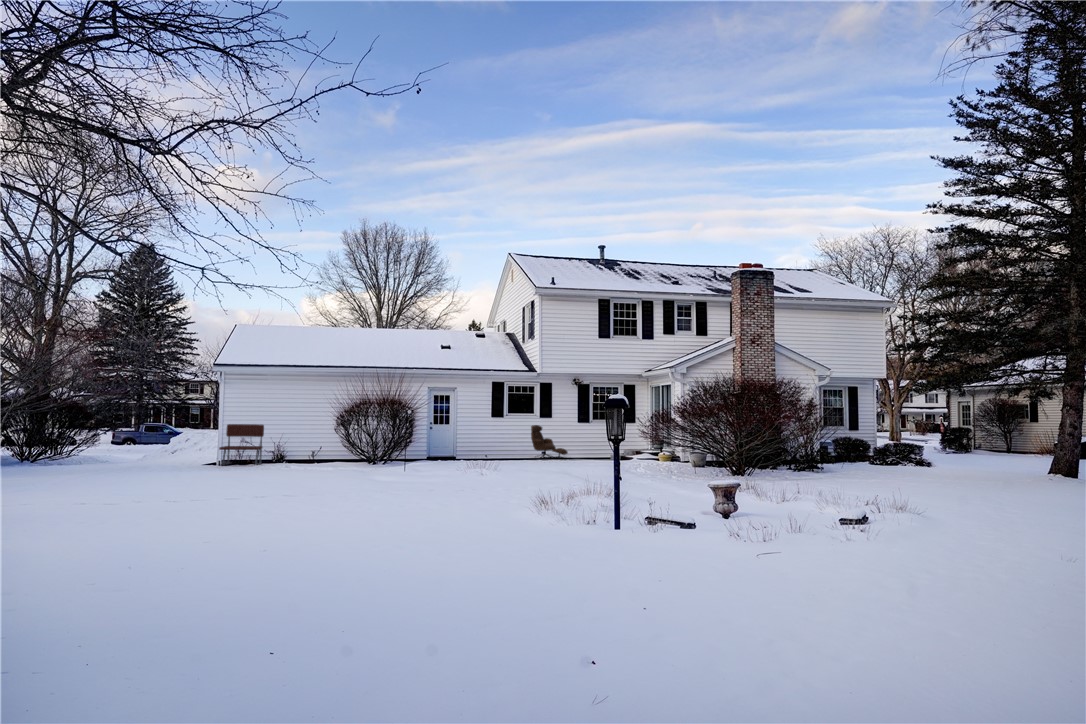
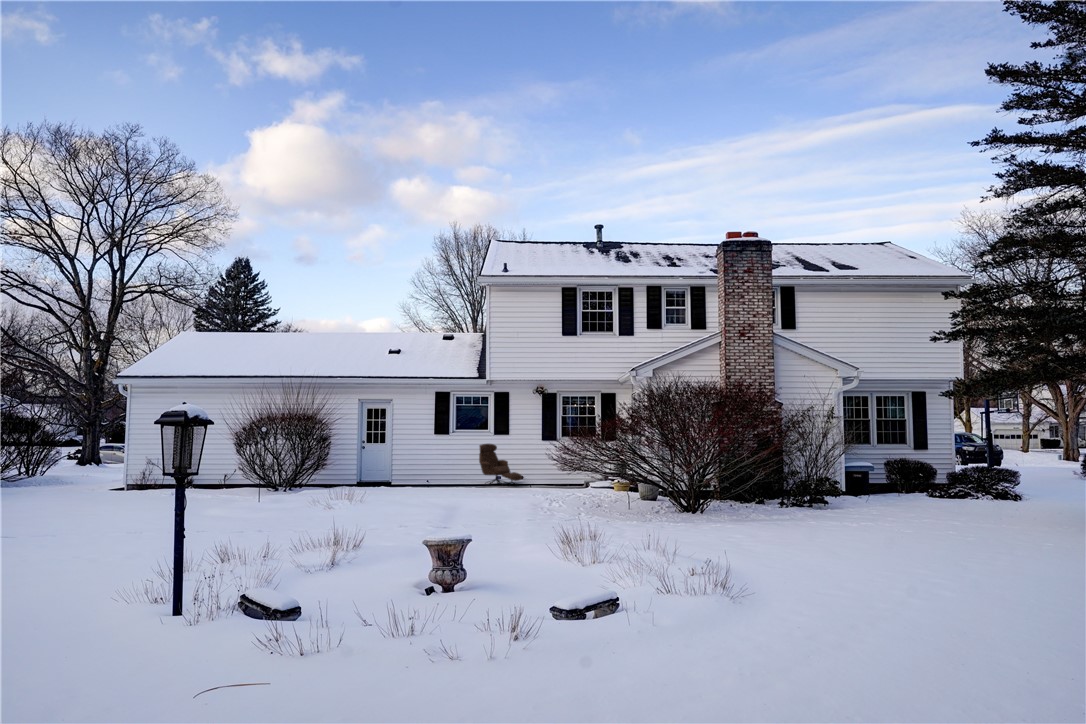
bench: present [219,424,264,465] -> none [111,445,167,493]

